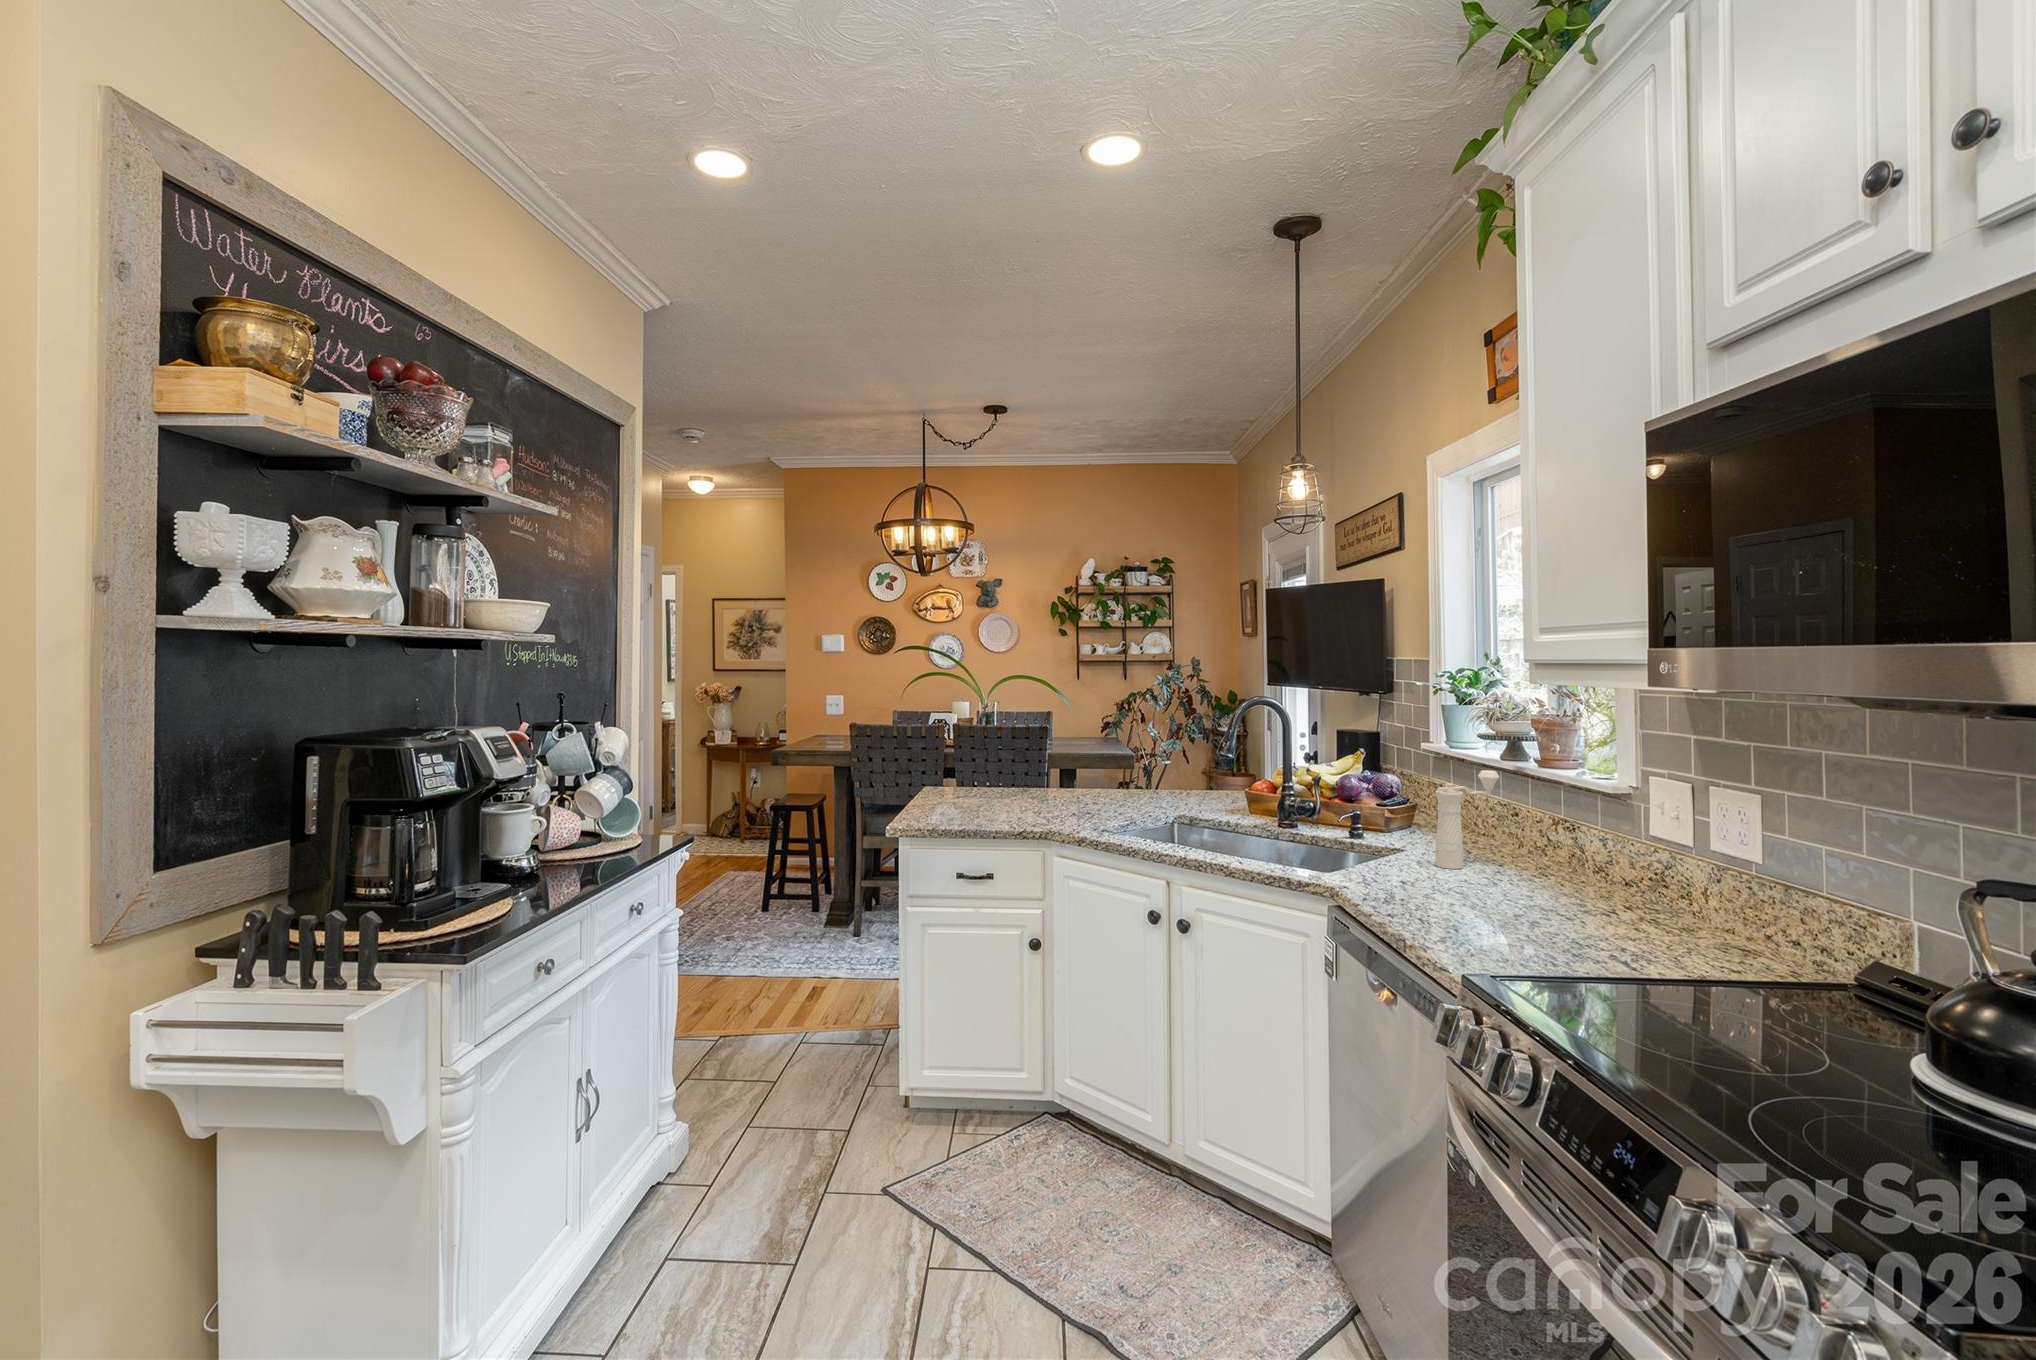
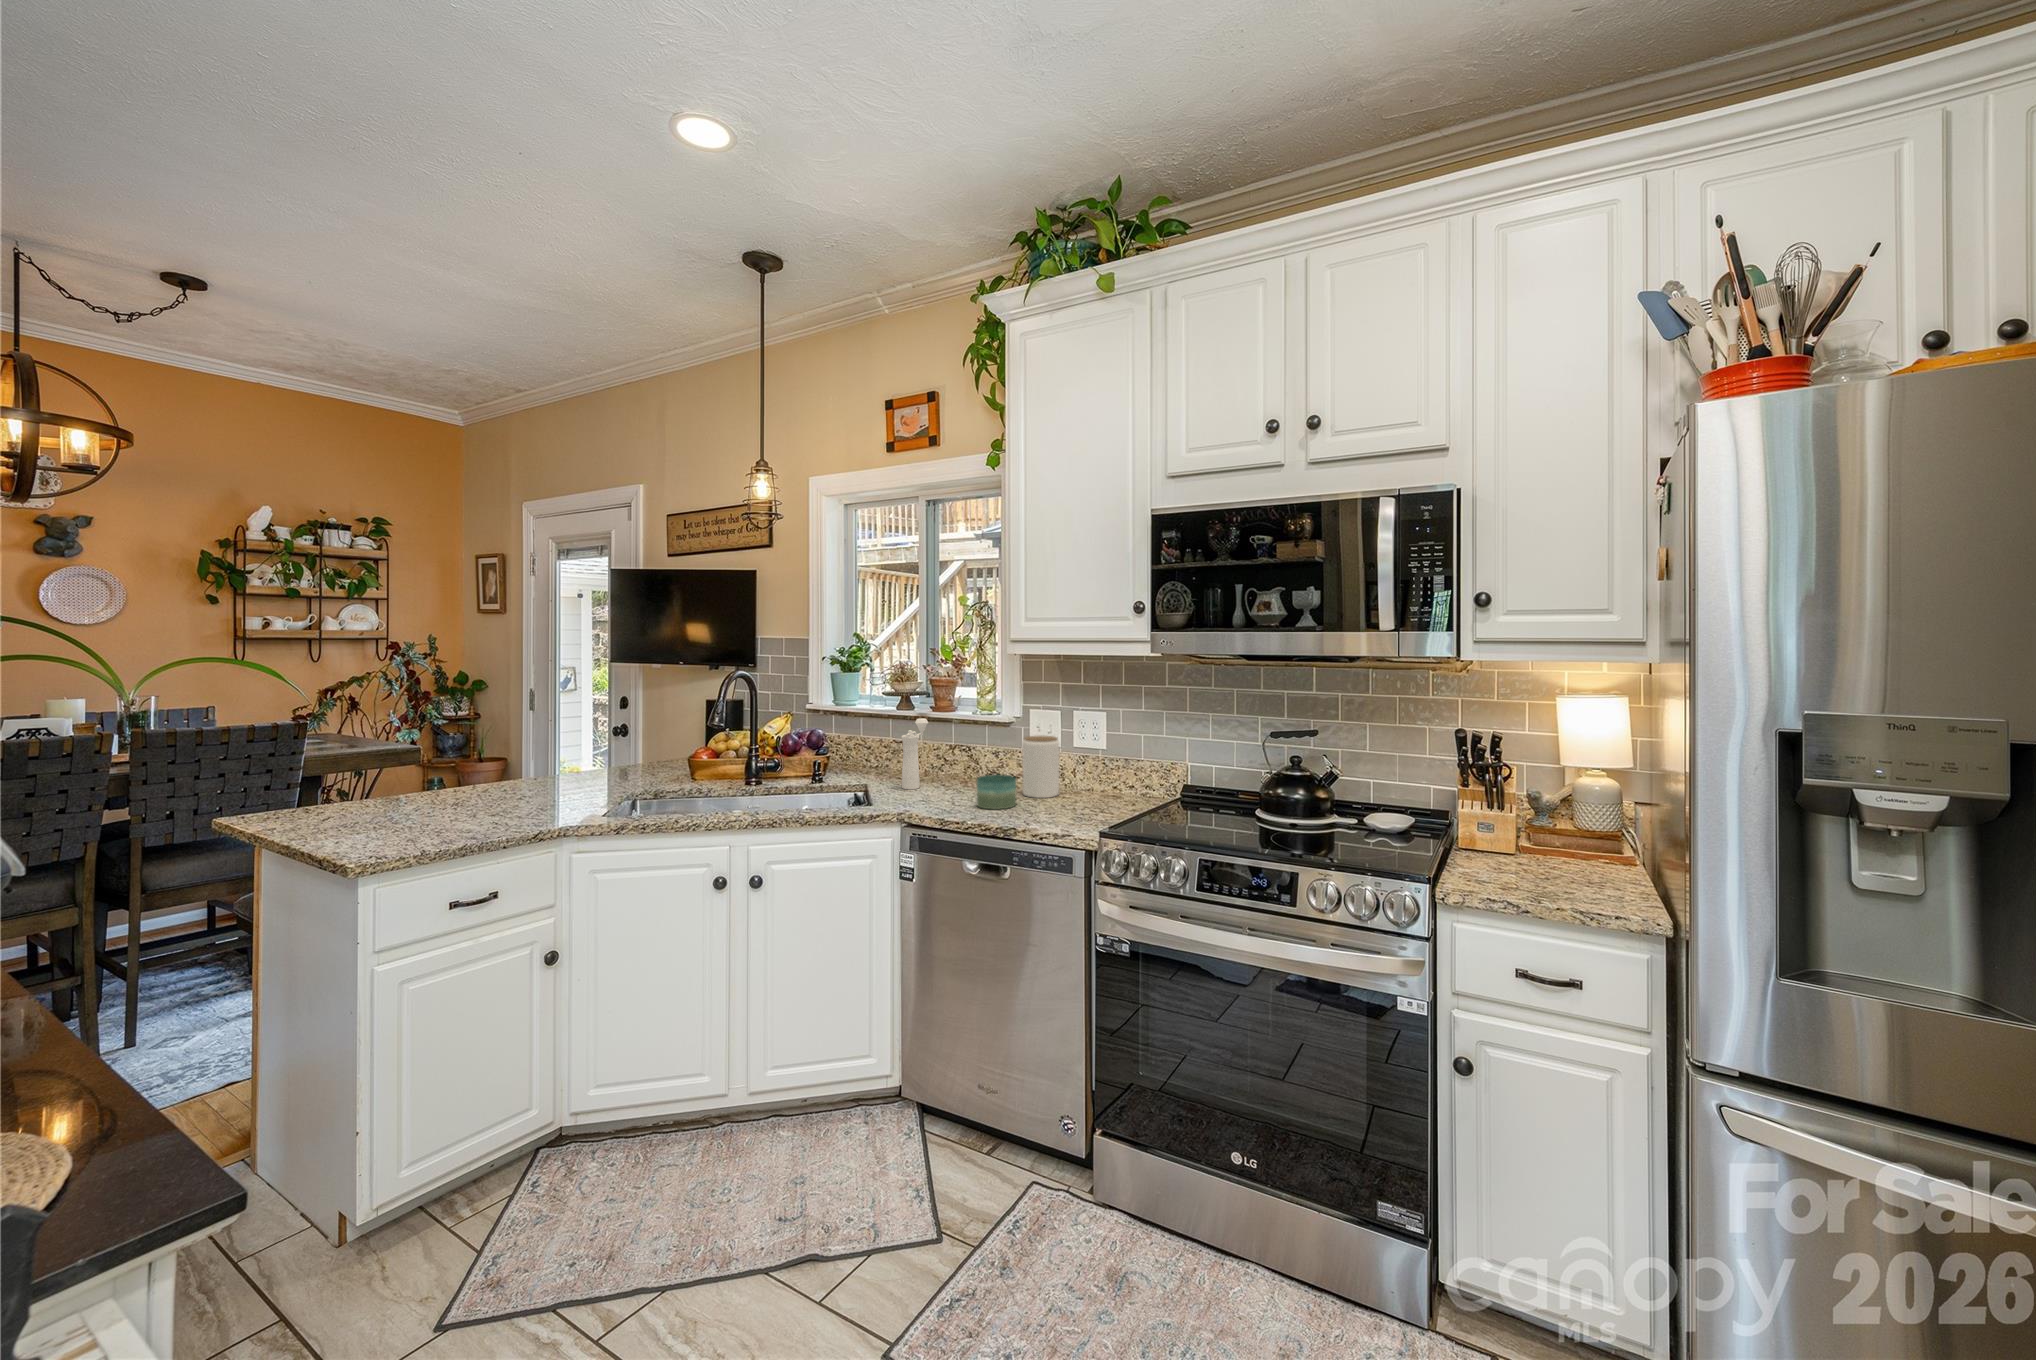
jar: none [1578,814,1654,923] -> present [1023,736,1059,798]
candle: none [1460,860,1531,916] -> present [977,774,1016,809]

